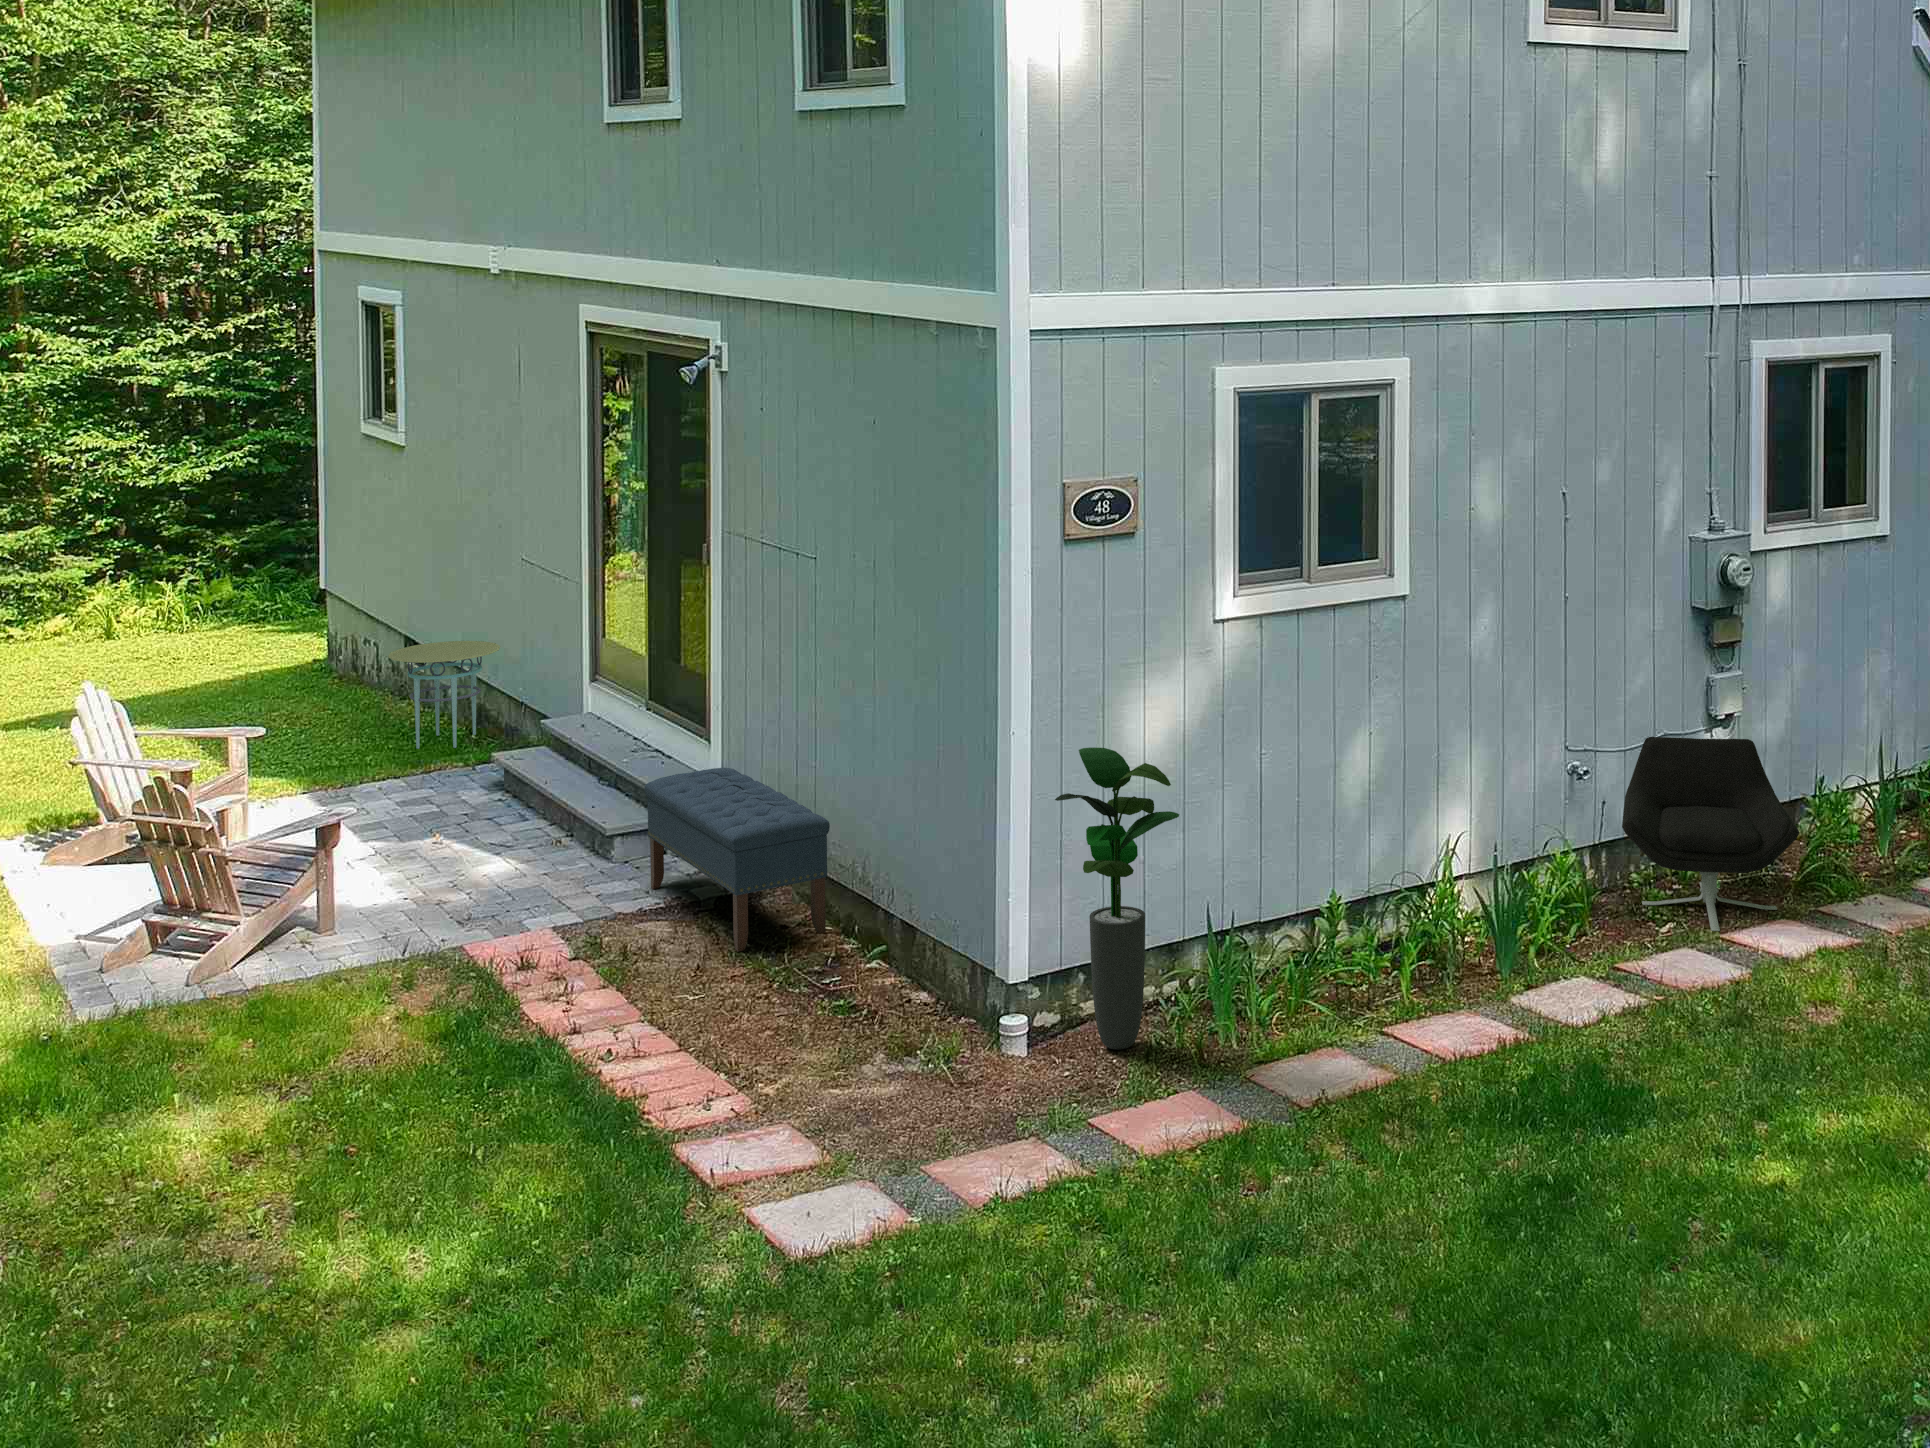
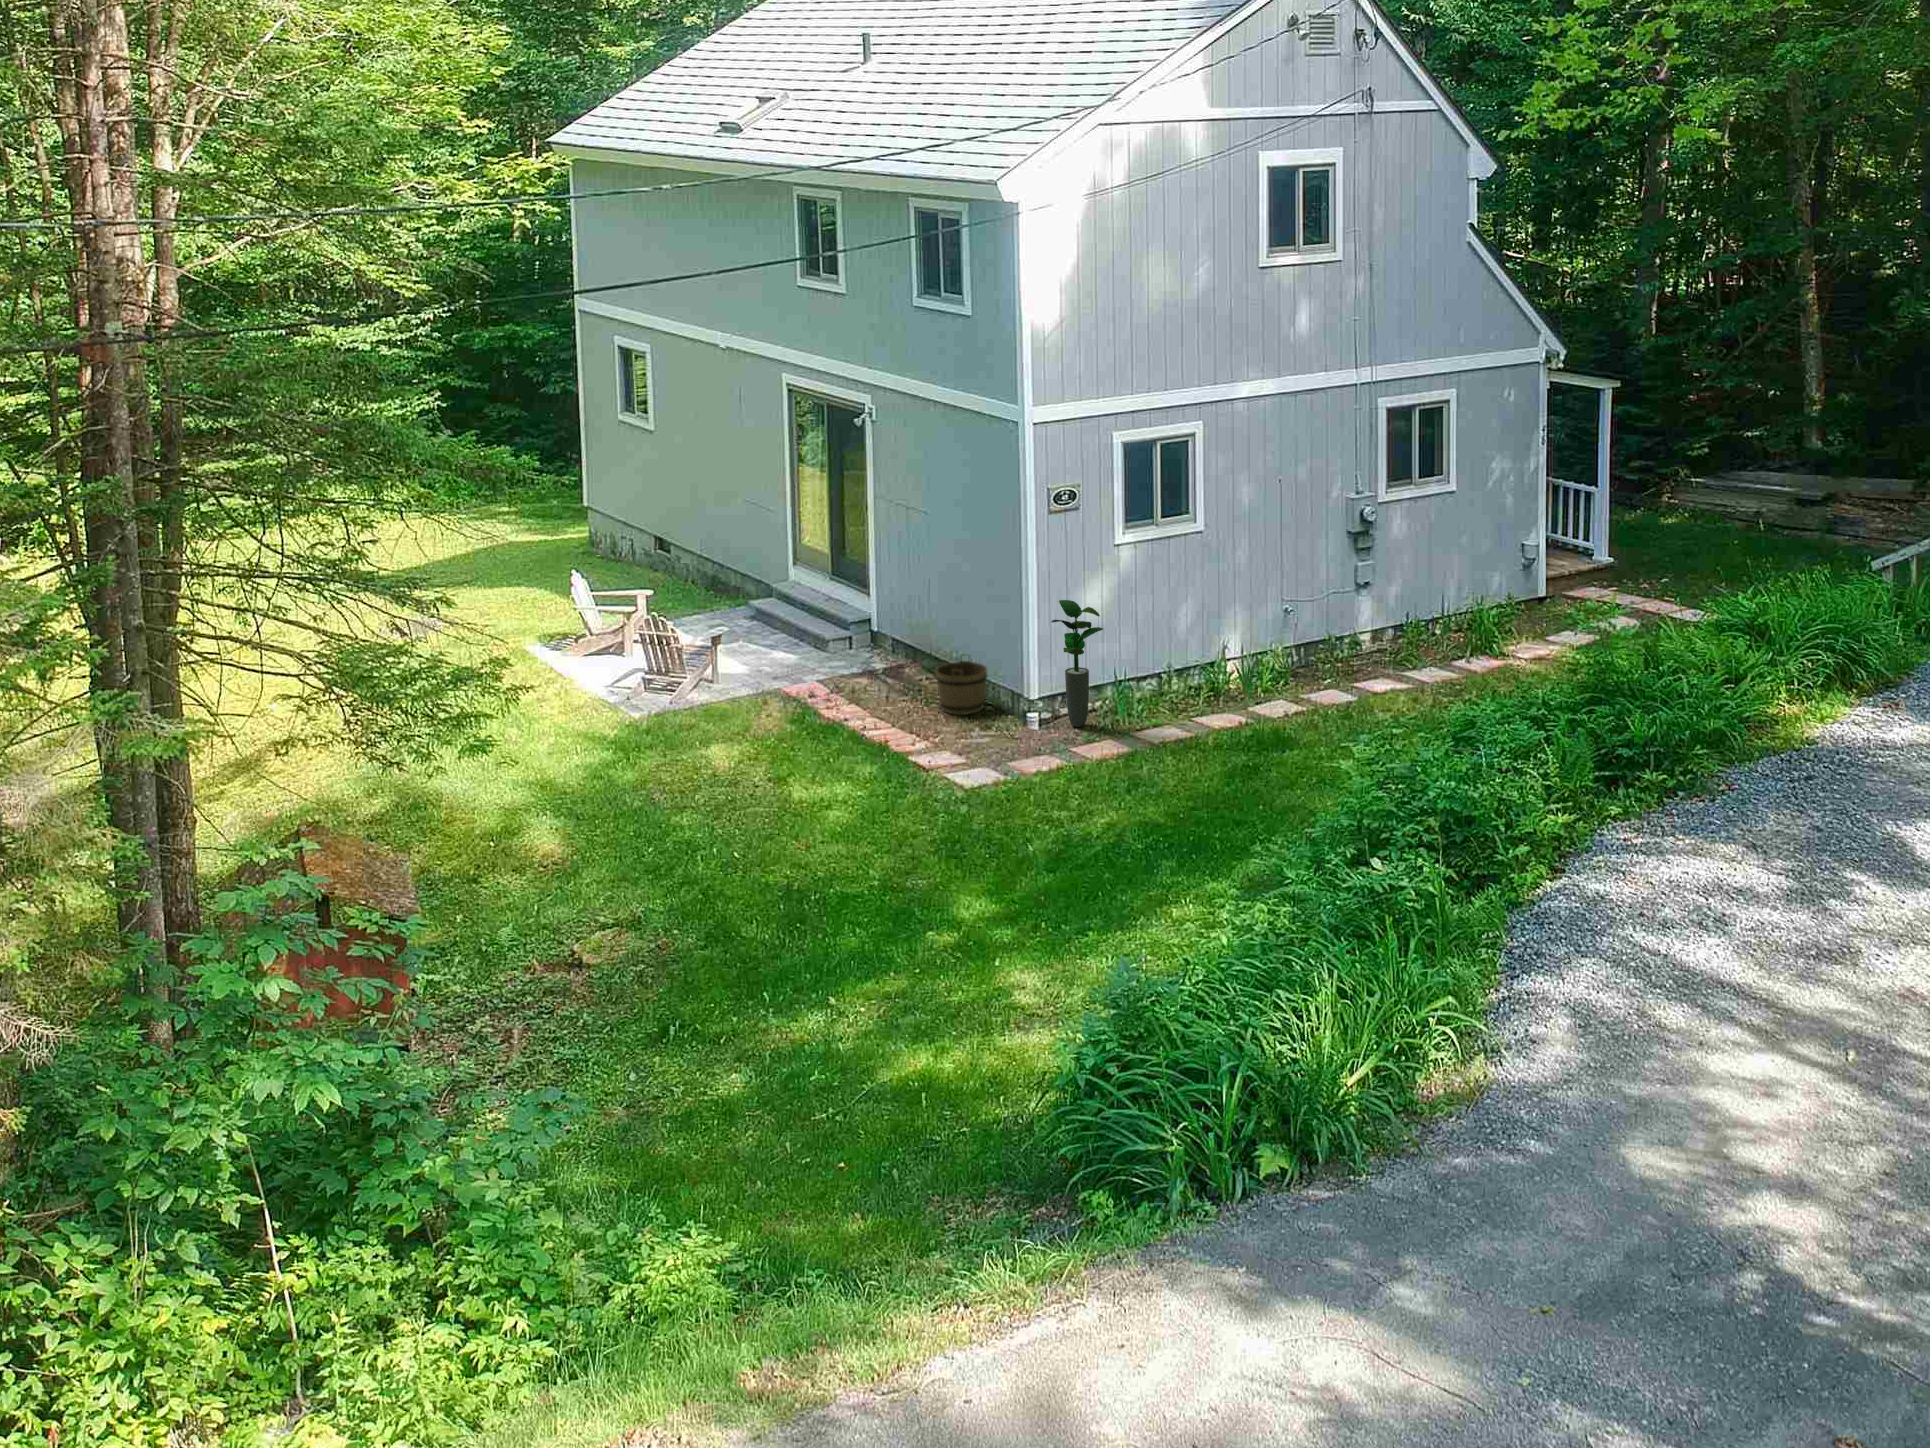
side table: present [388,641,500,749] -> none [679,541,733,596]
lounge chair: present [1622,737,1799,931] -> none [1304,594,1388,684]
bench: present [644,768,830,952] -> none [844,607,938,689]
bucket: none [798,874,920,1018] -> present [935,656,987,715]

